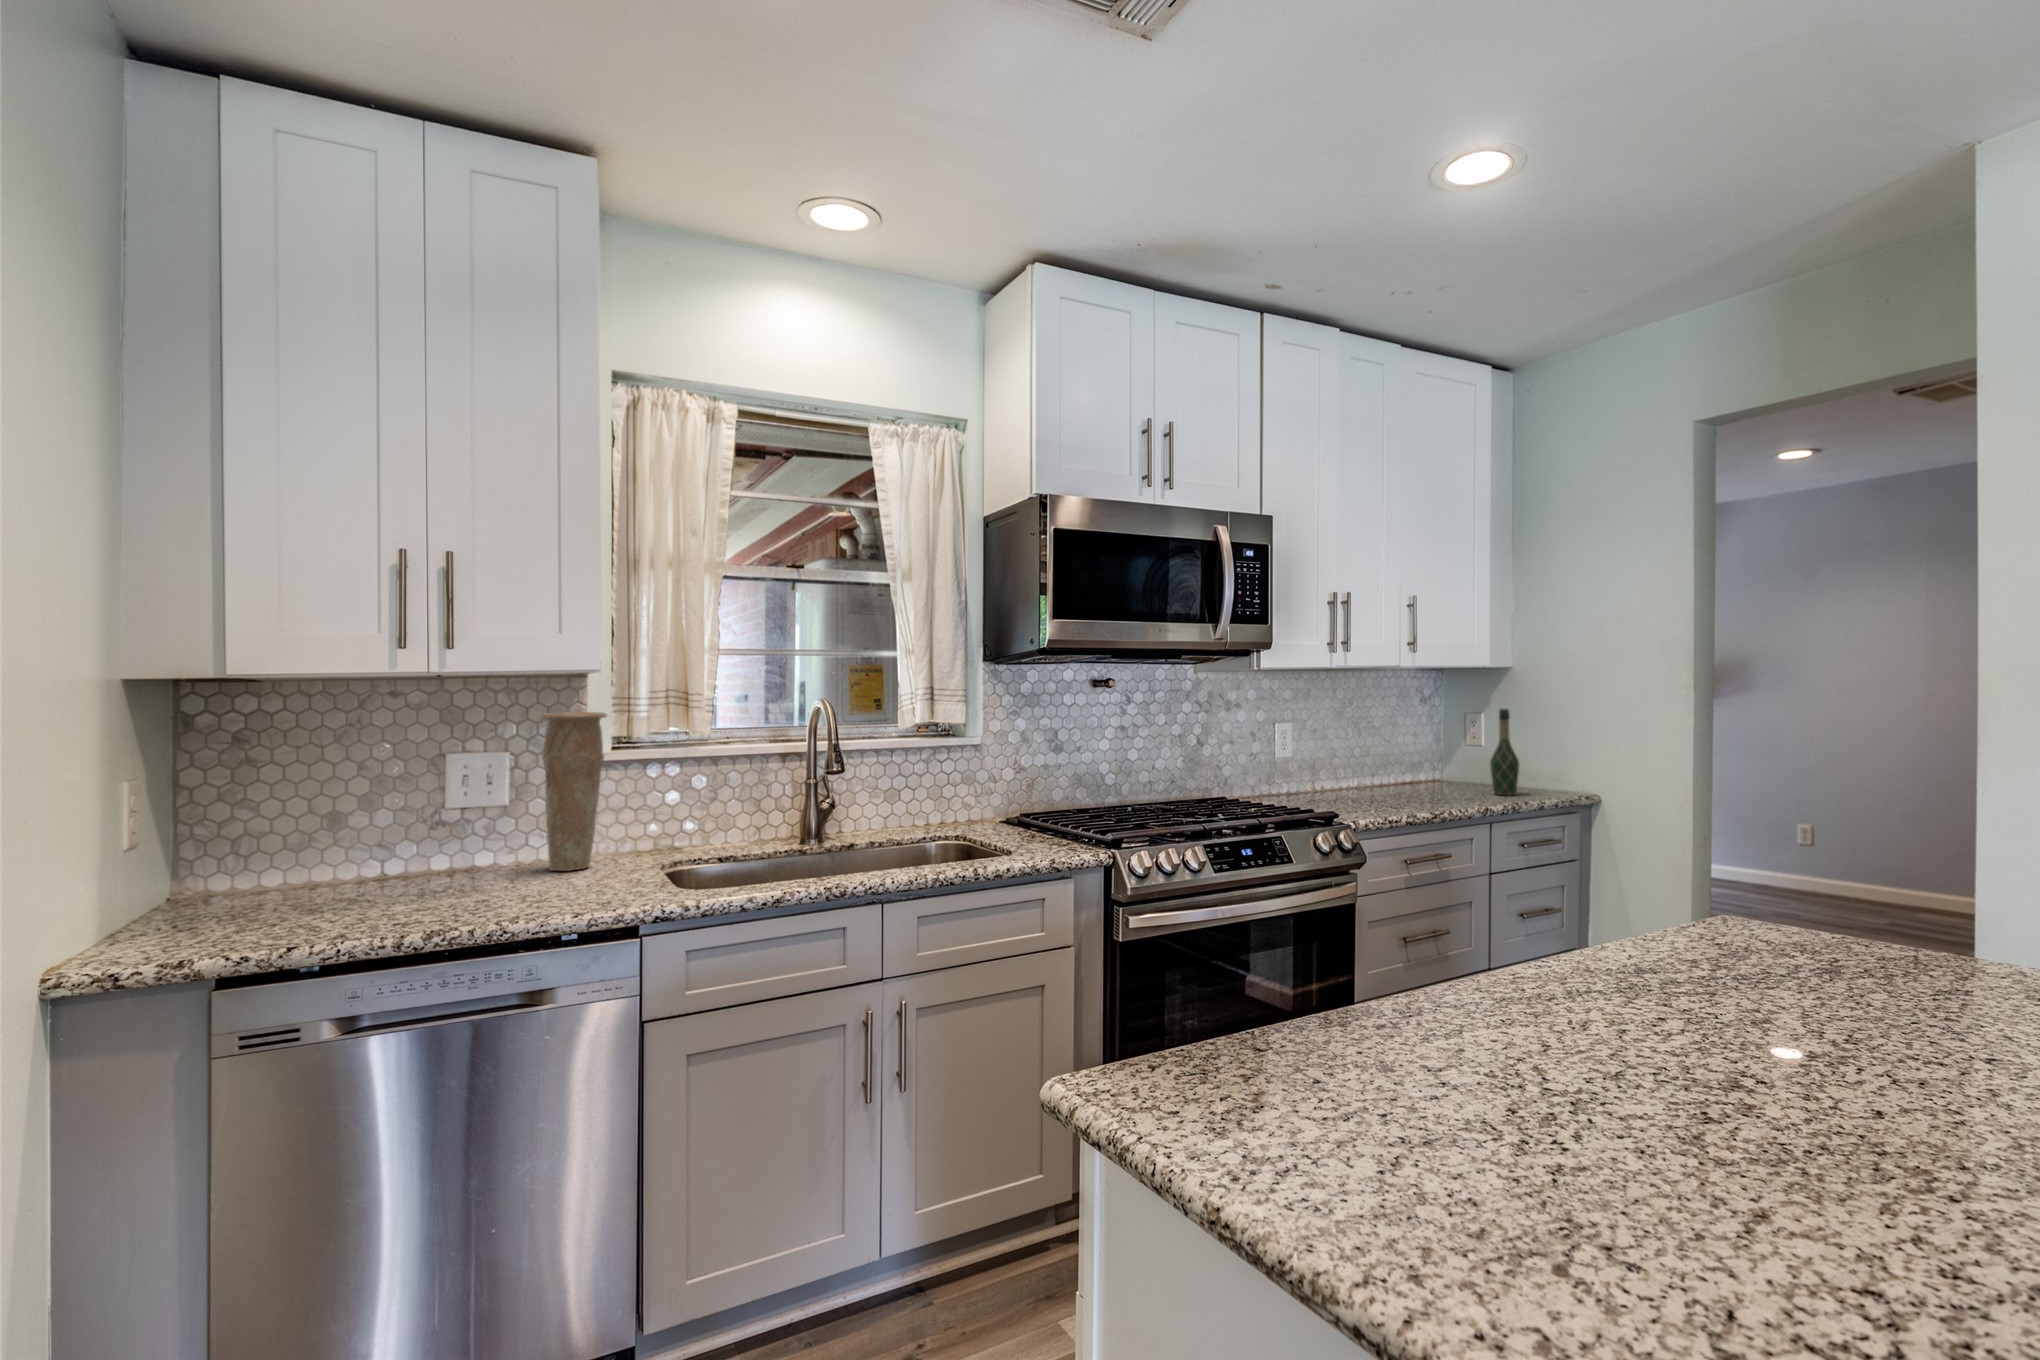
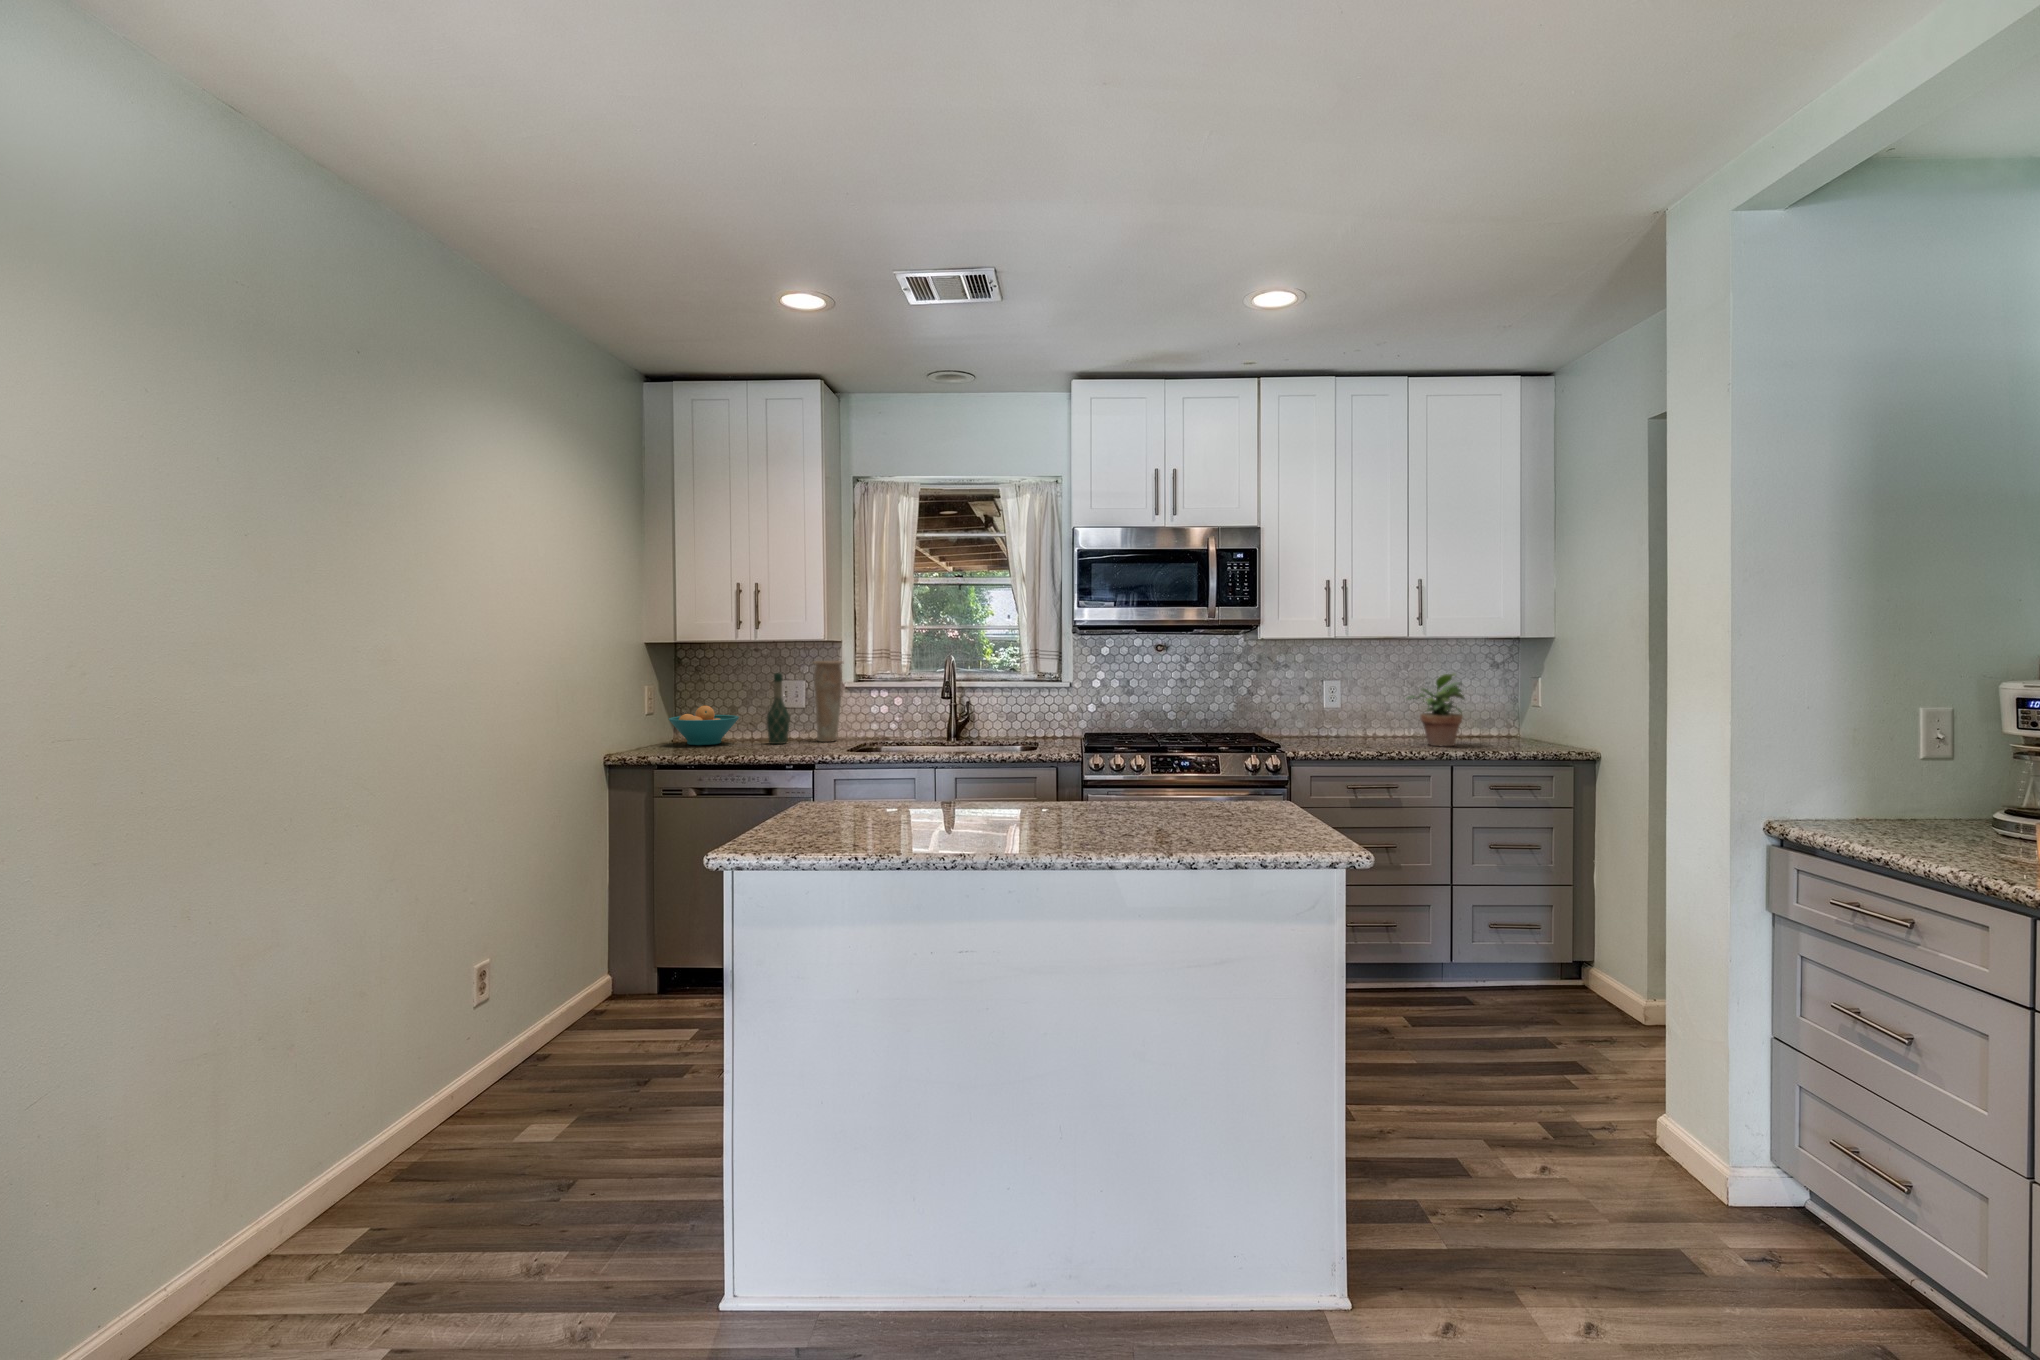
wine bottle: present [1490,709,1519,795] -> present [767,673,790,744]
potted plant: none [1404,710,1472,801] -> present [1406,674,1465,746]
fruit bowl: none [190,819,379,913] -> present [669,706,739,745]

